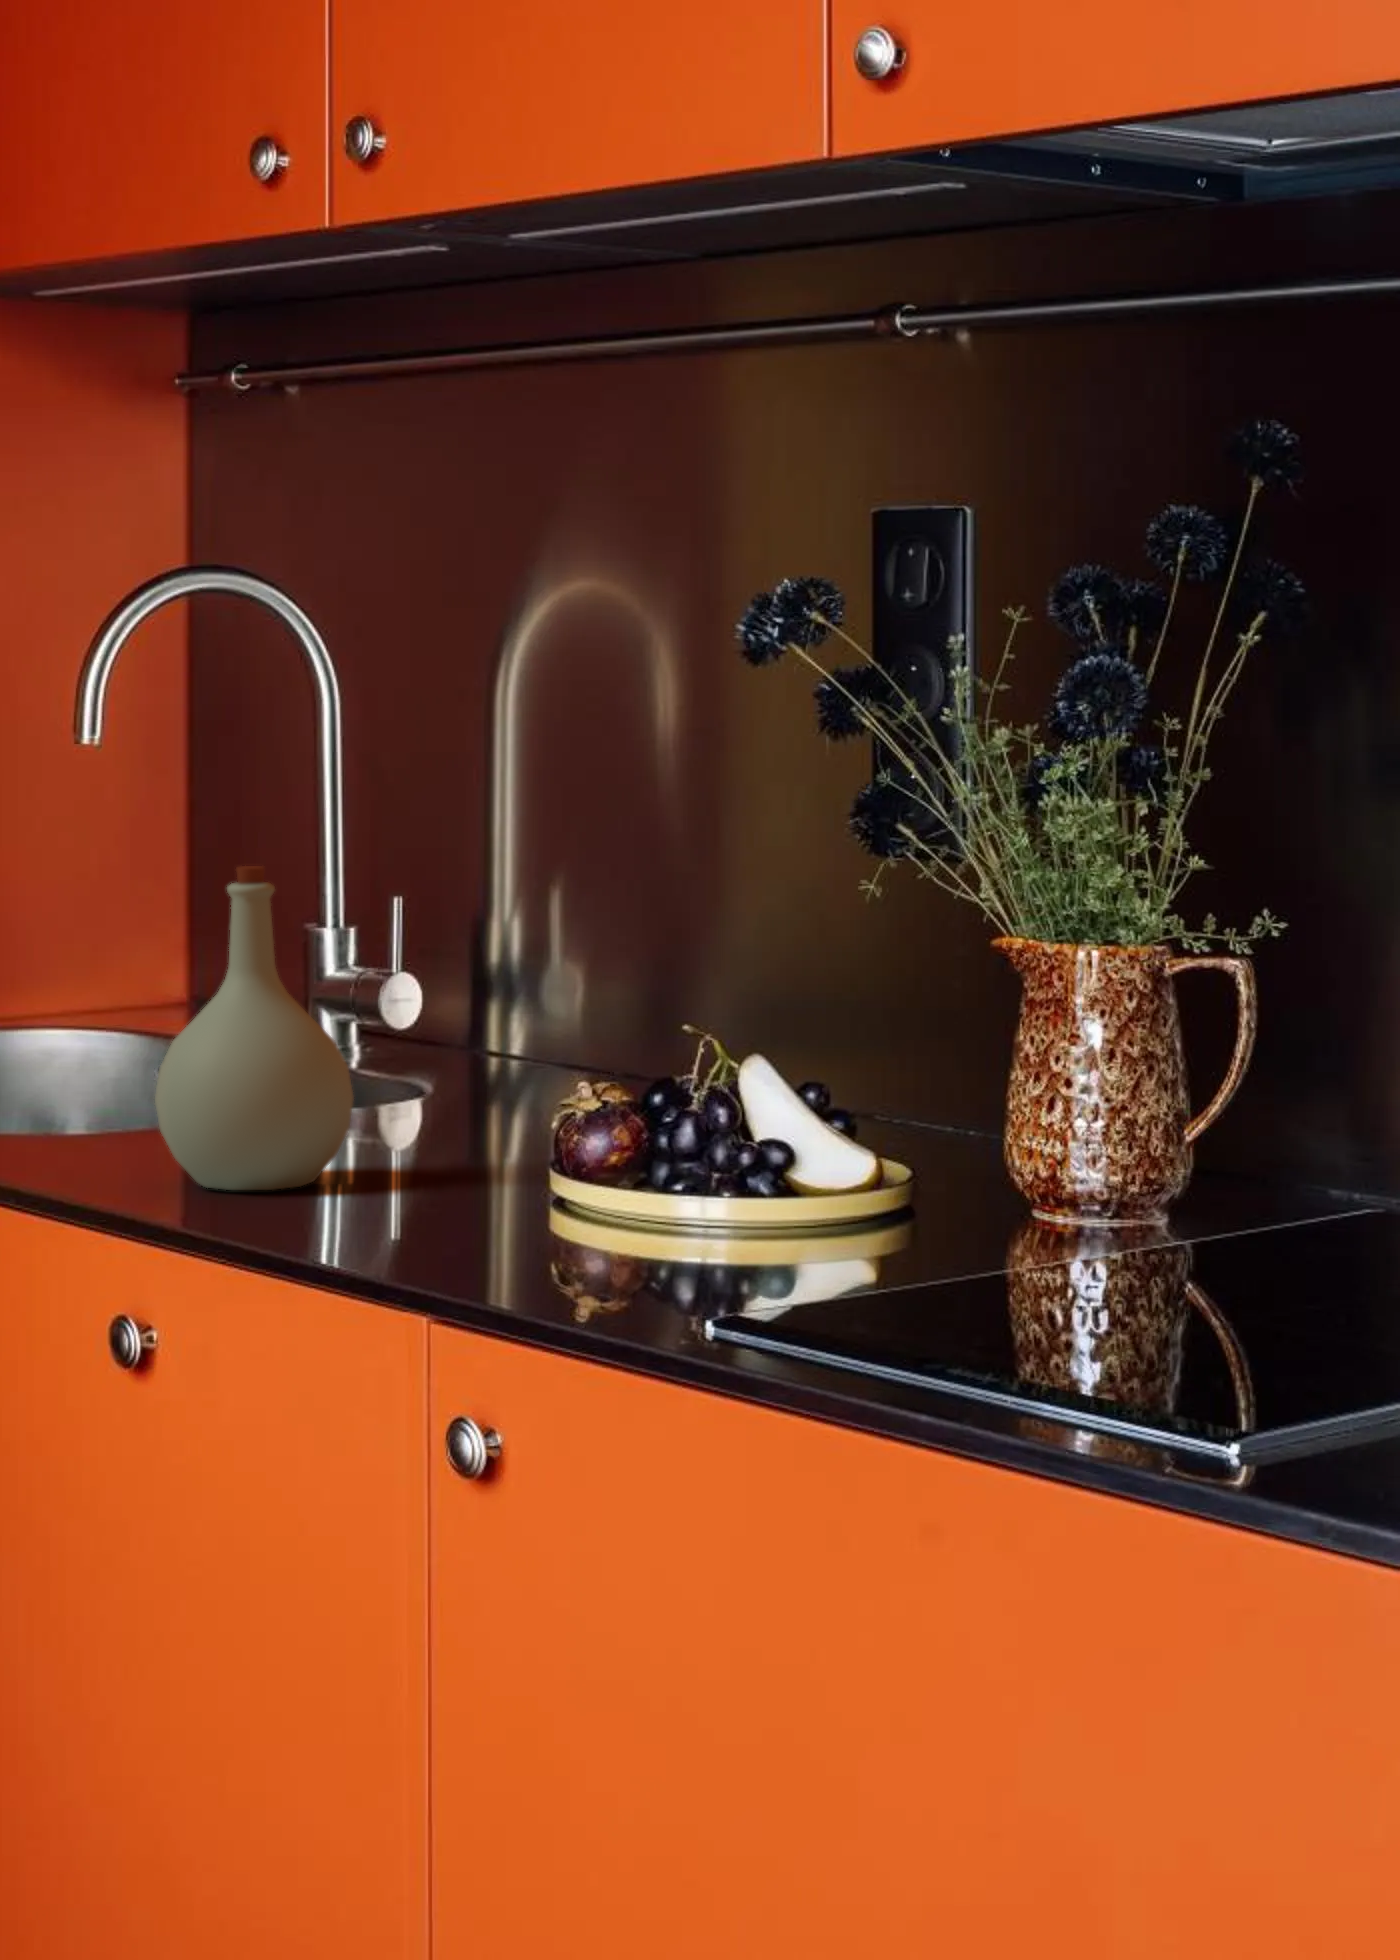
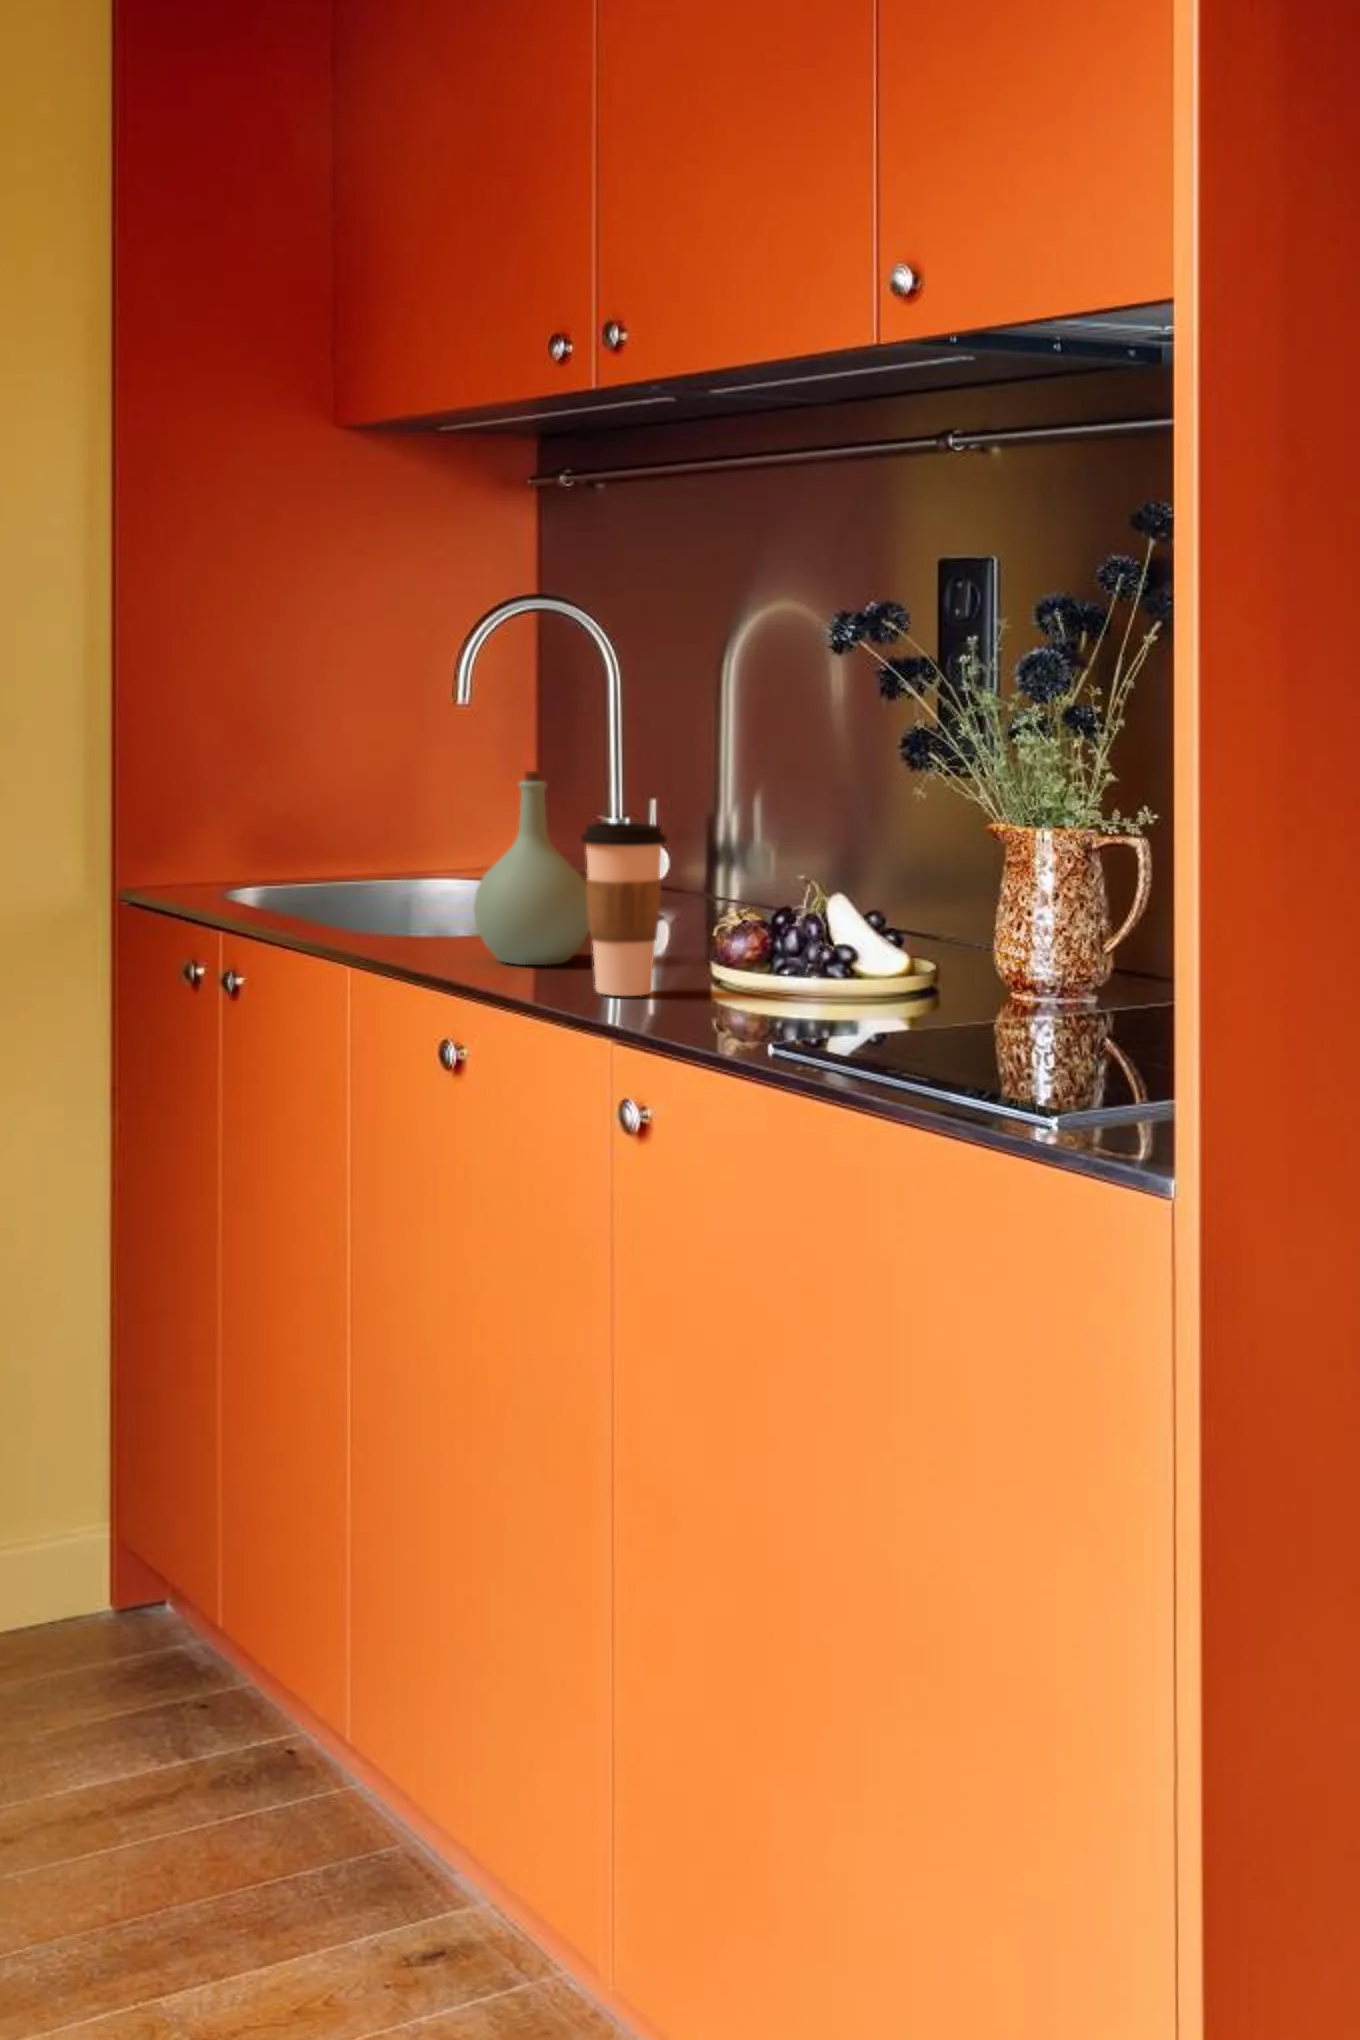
coffee cup: none [336,951,477,1238] -> present [581,823,667,996]

